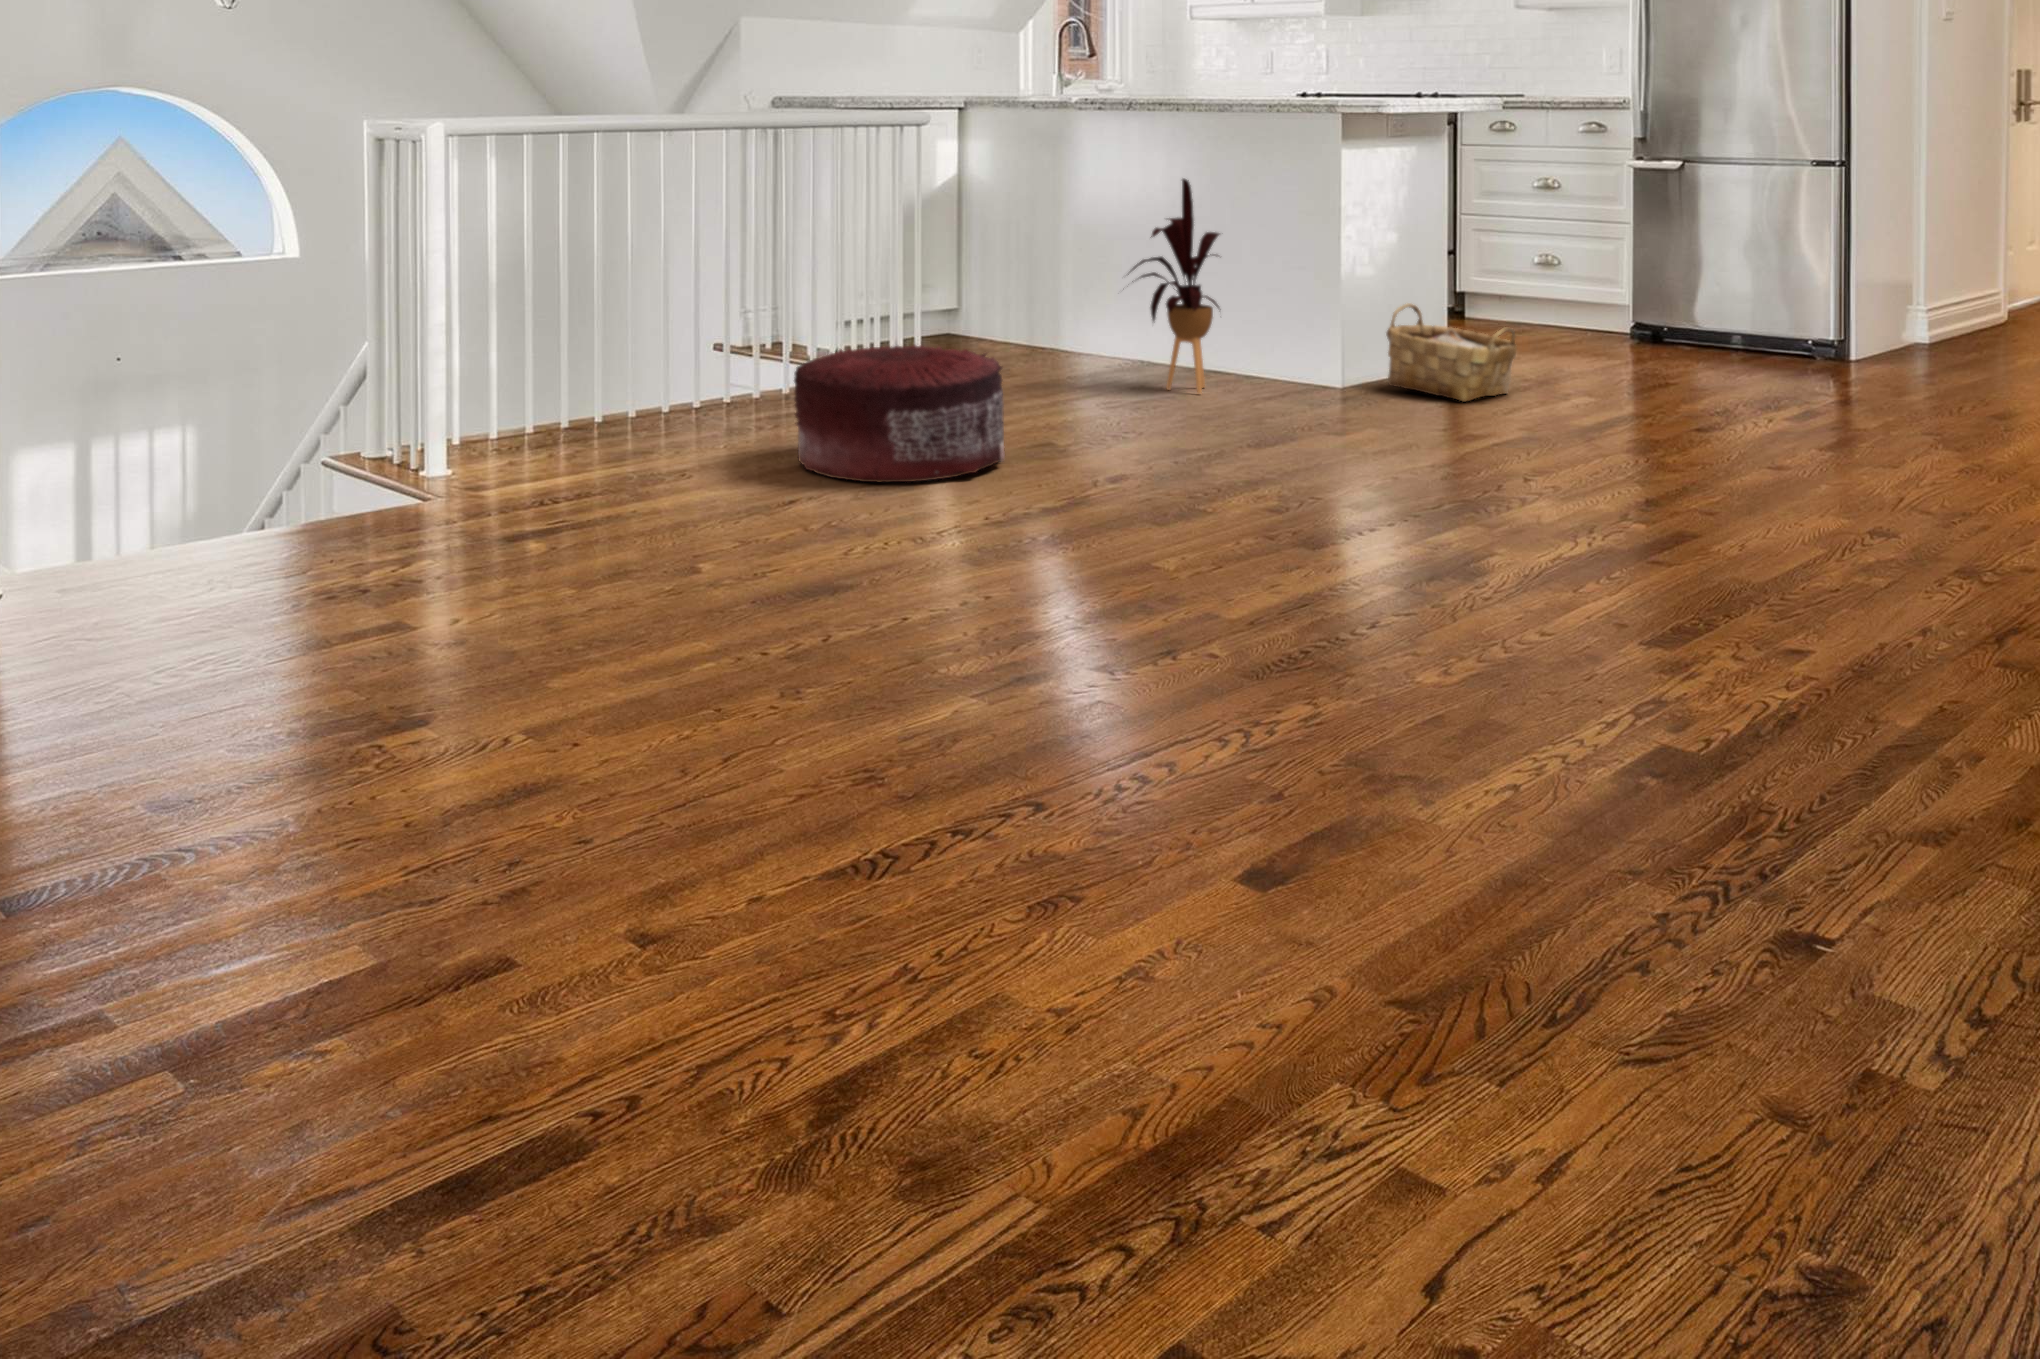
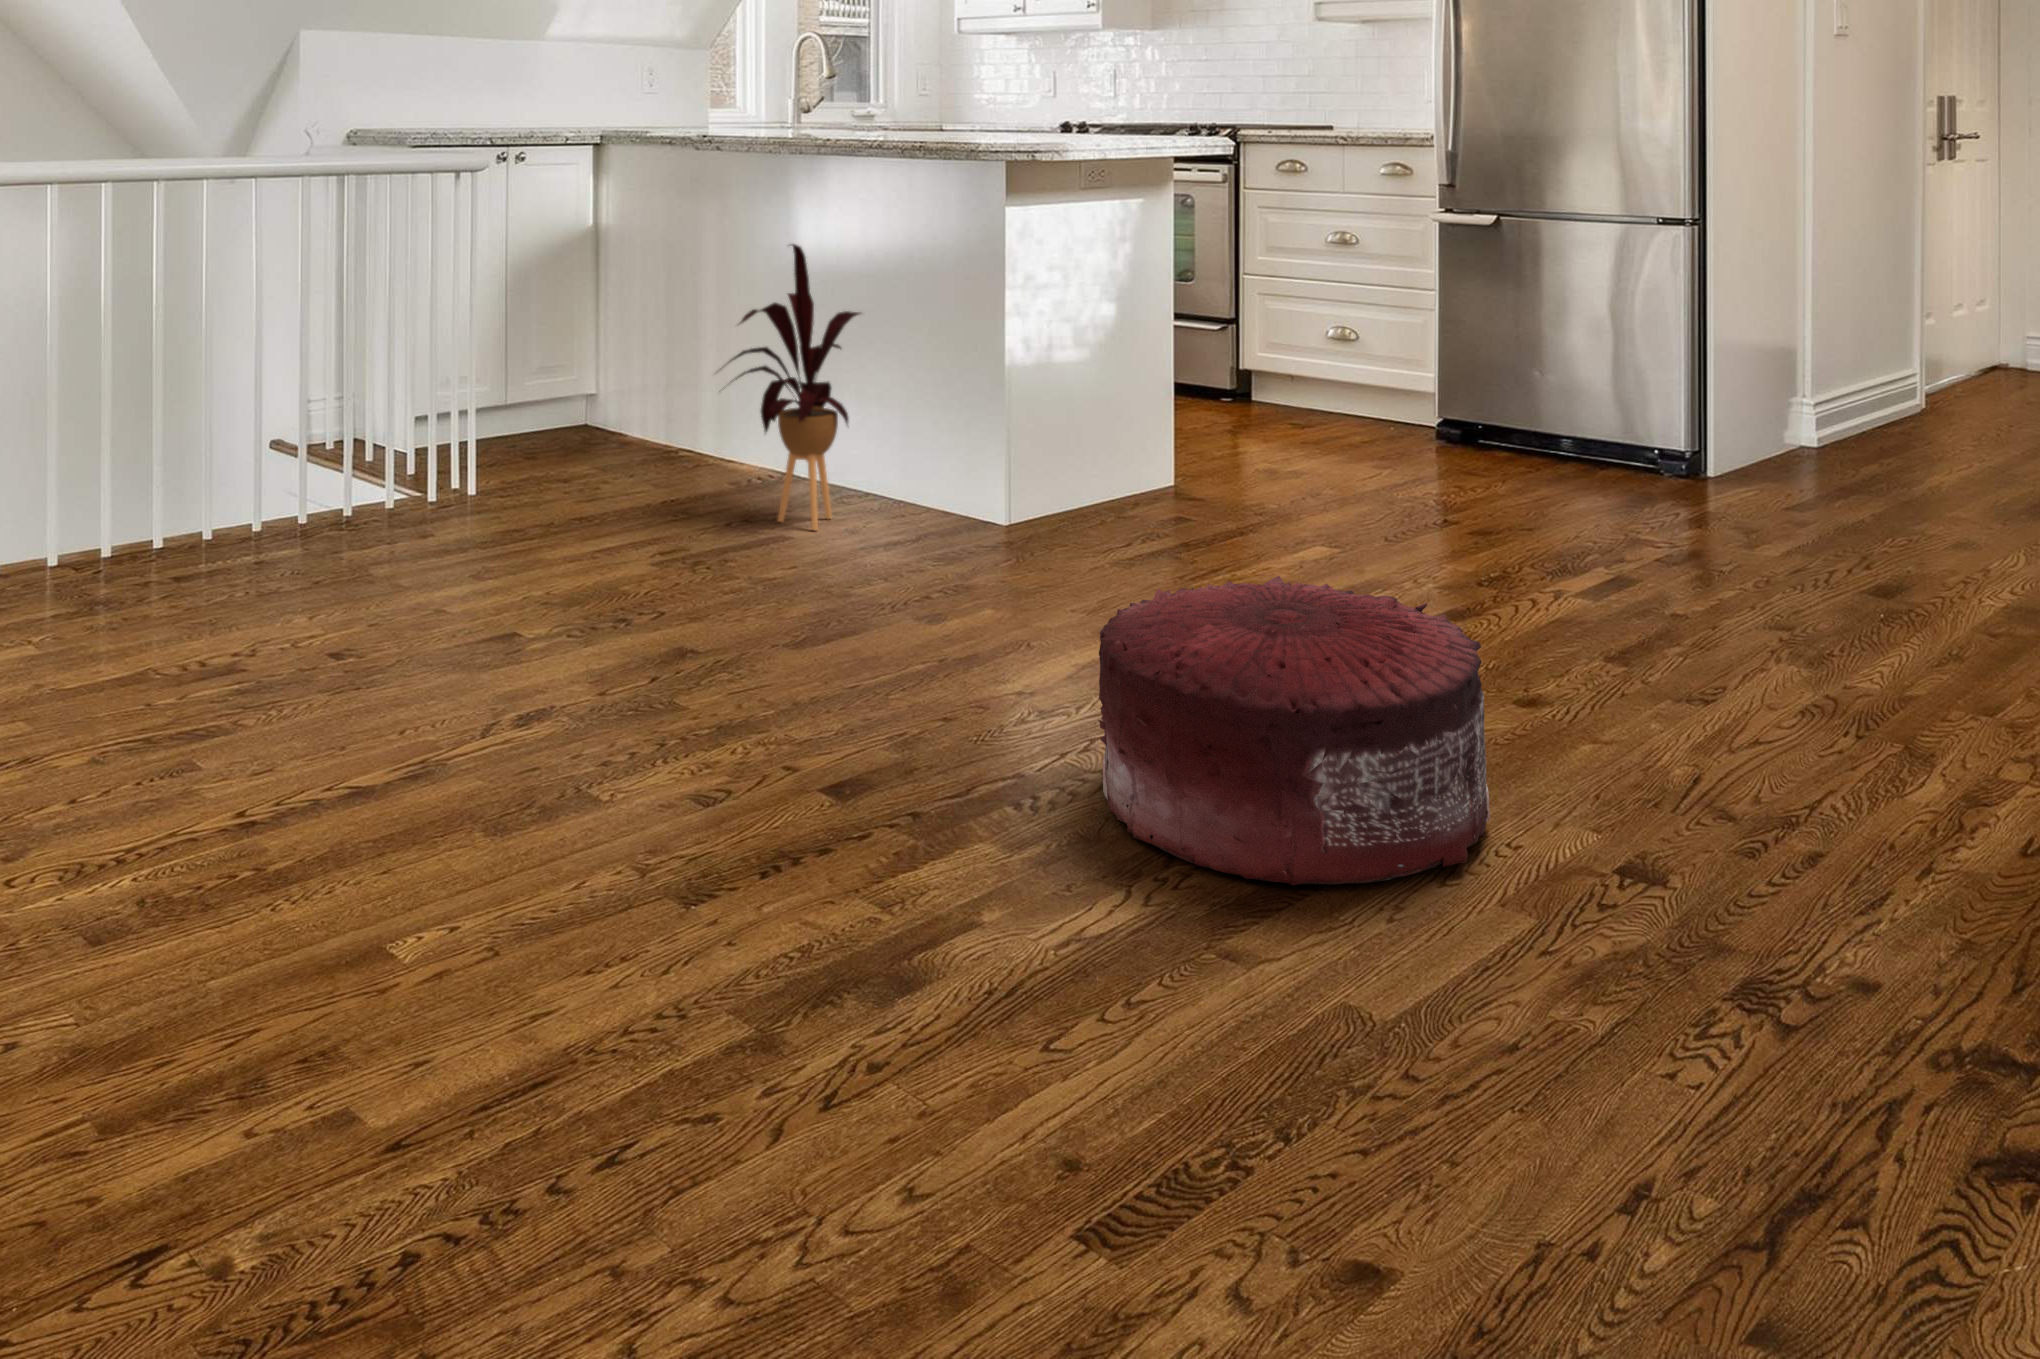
woven basket: present [1386,303,1517,402] -> none [1069,408,1235,548]
pouf: present [794,345,1005,482] -> present [1098,576,1491,885]

